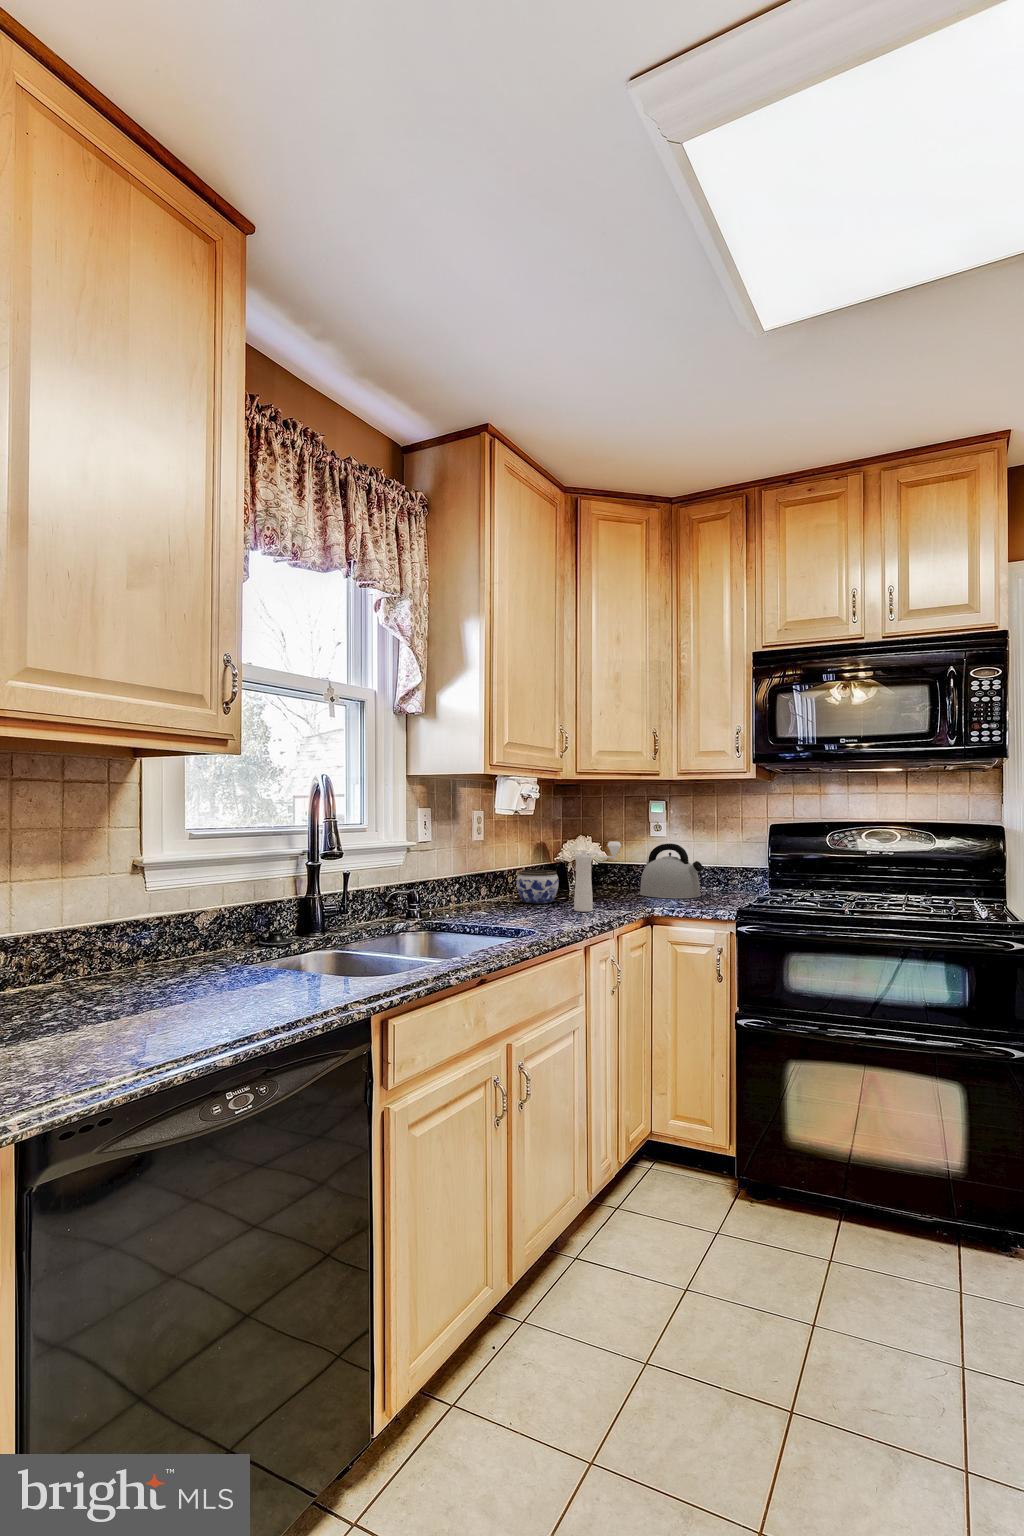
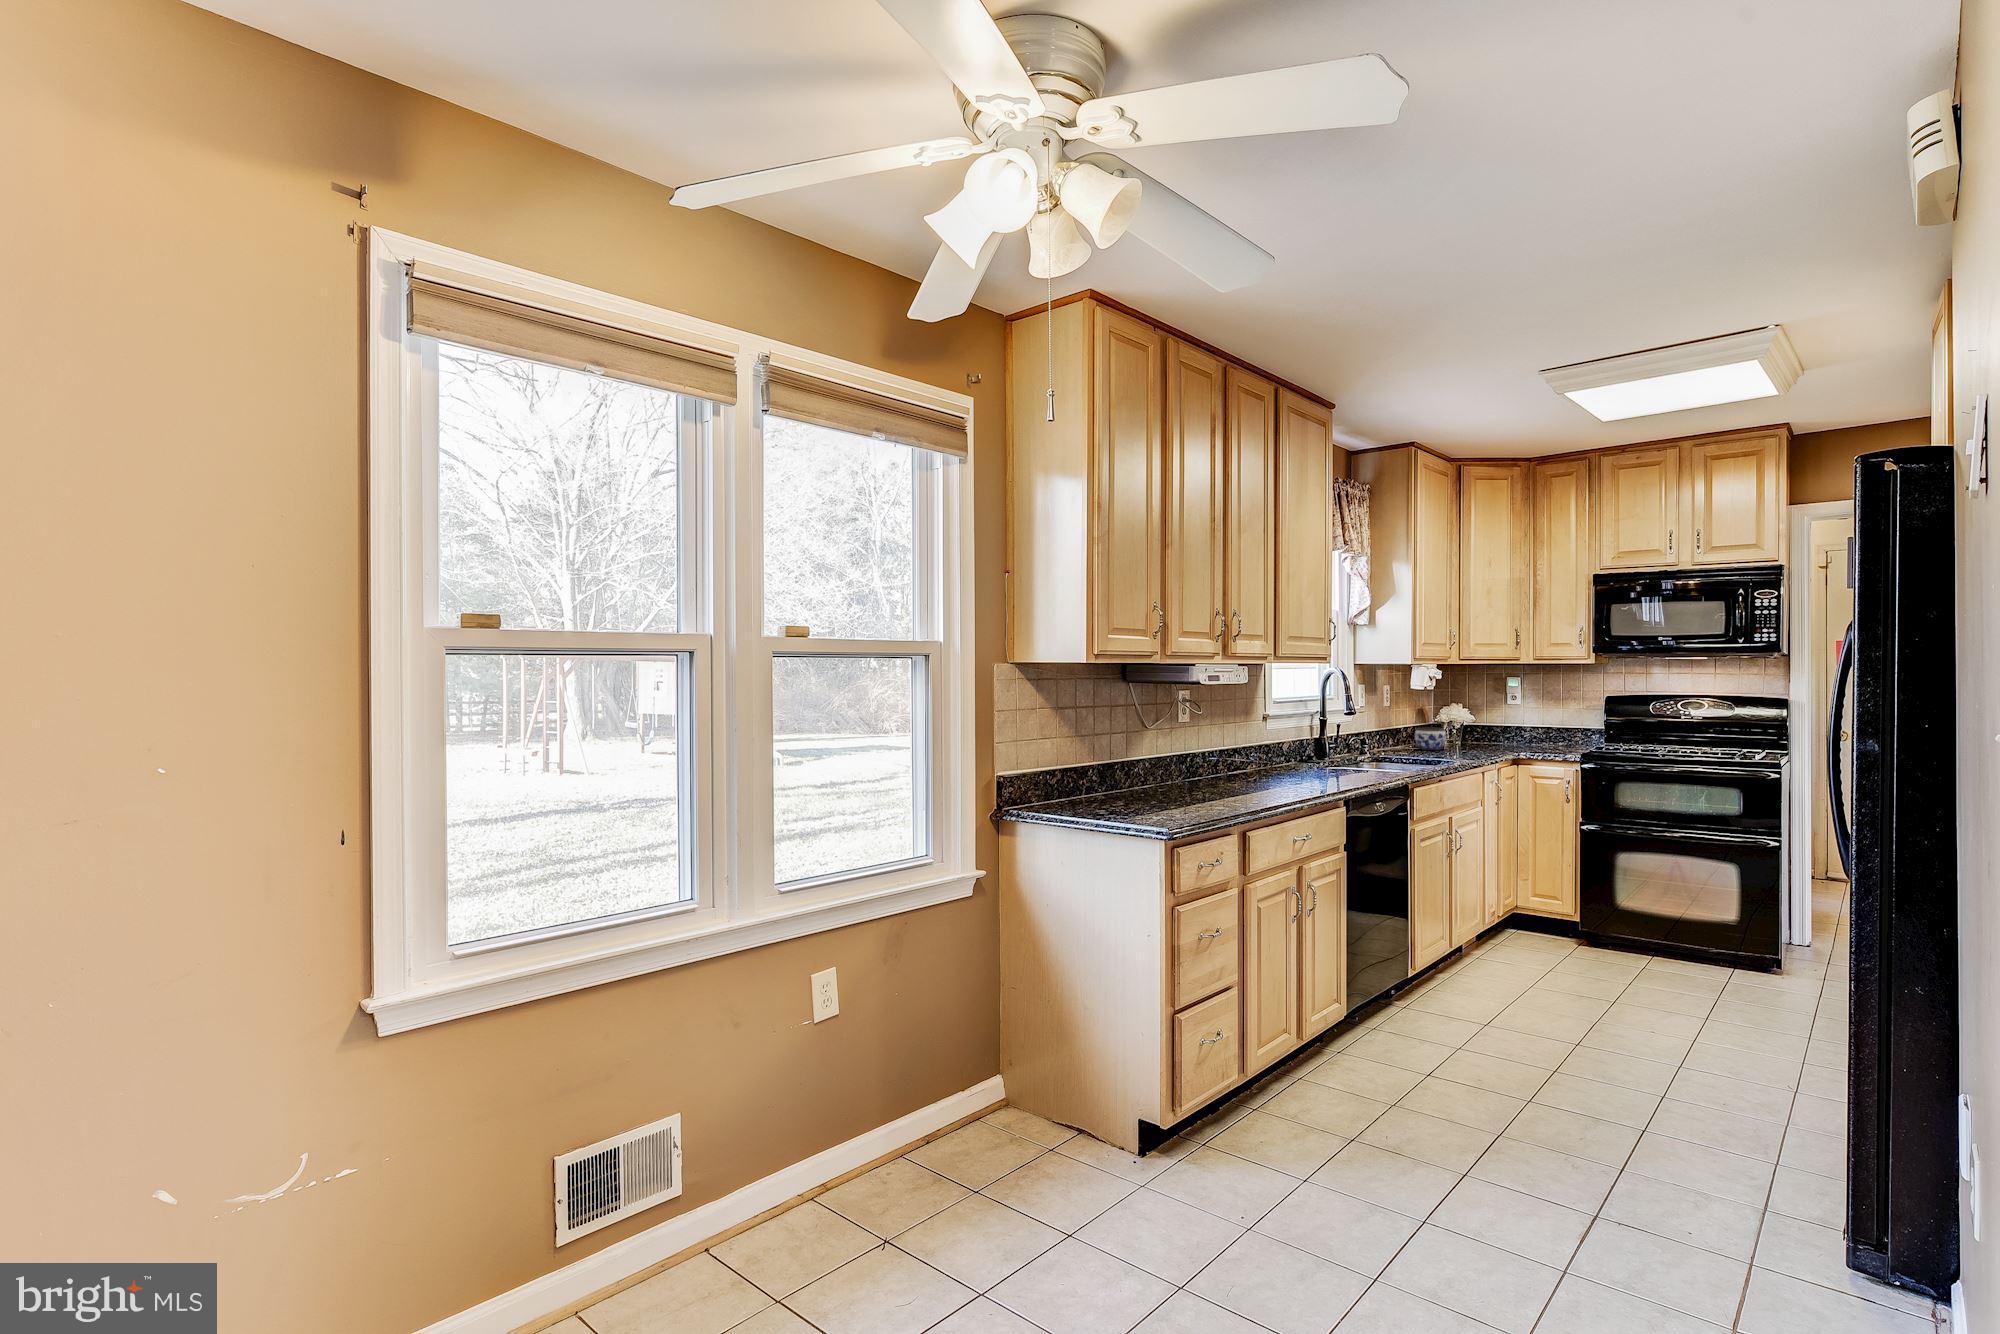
pepper mill: present [574,841,621,912] -> none [1465,708,1497,754]
kettle: present [640,844,703,899] -> none [1502,710,1552,749]

